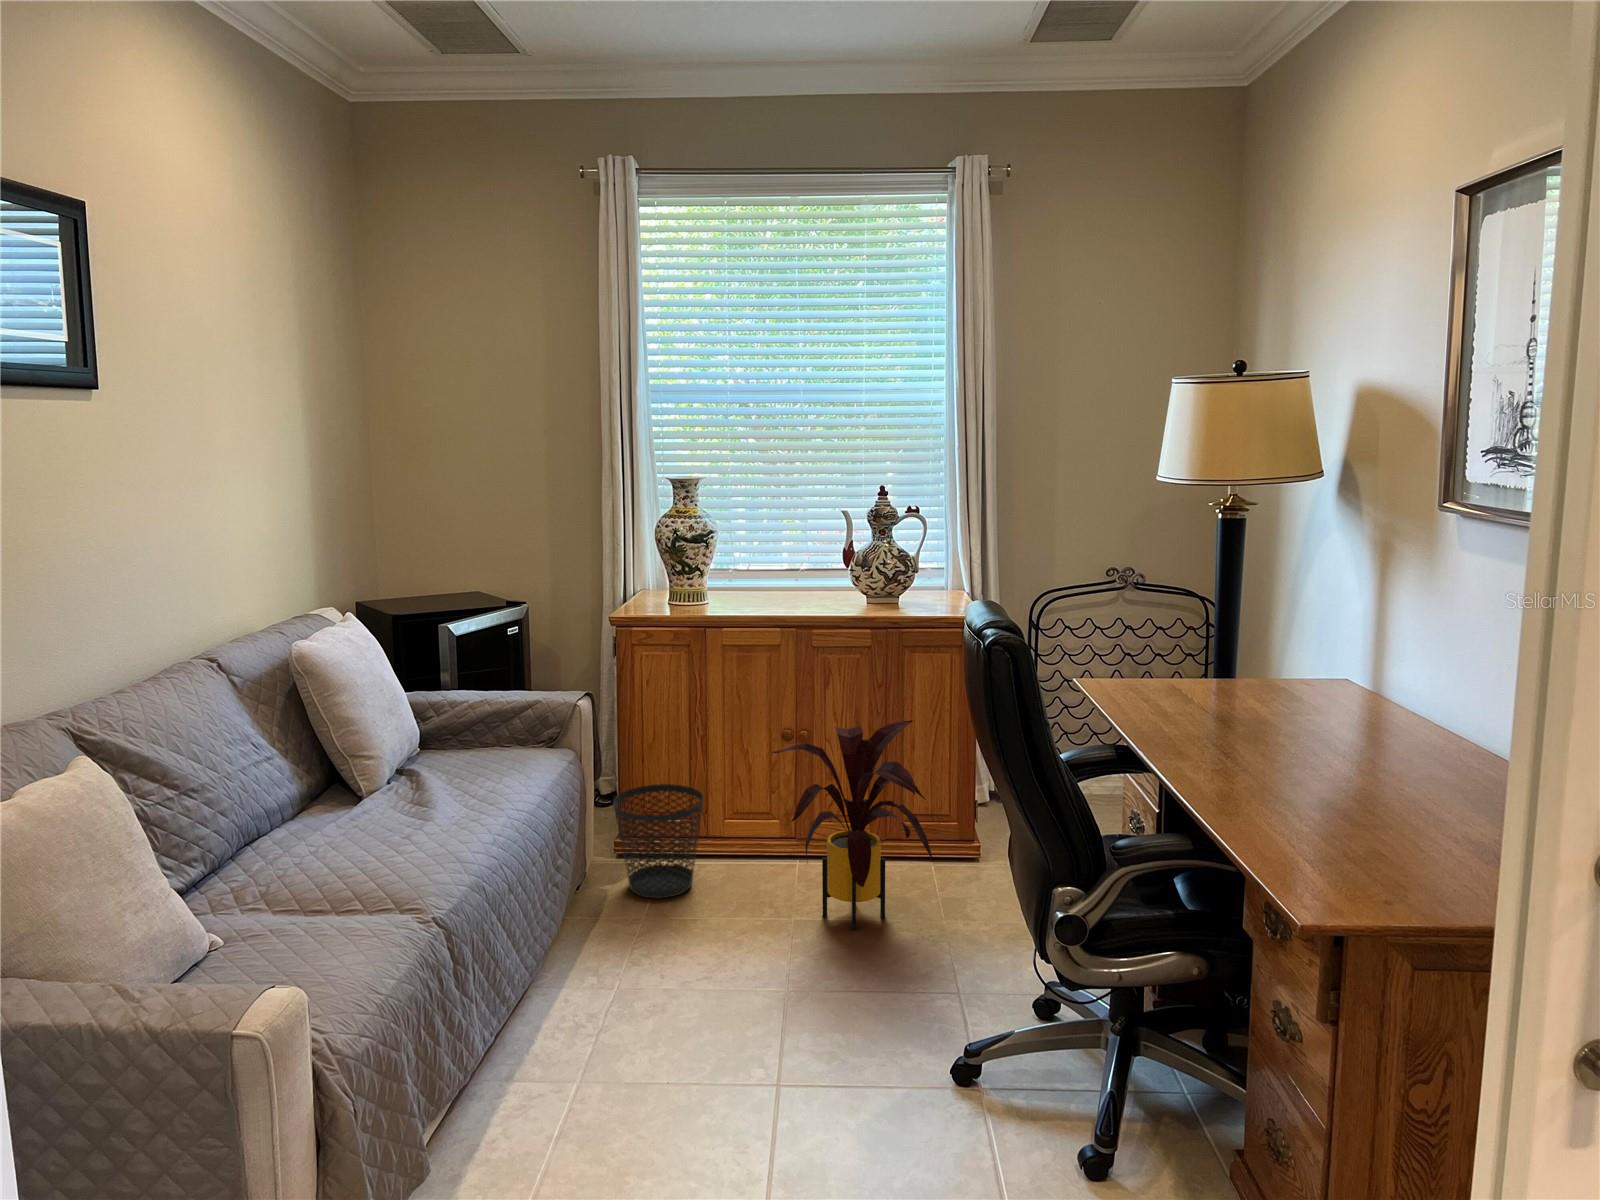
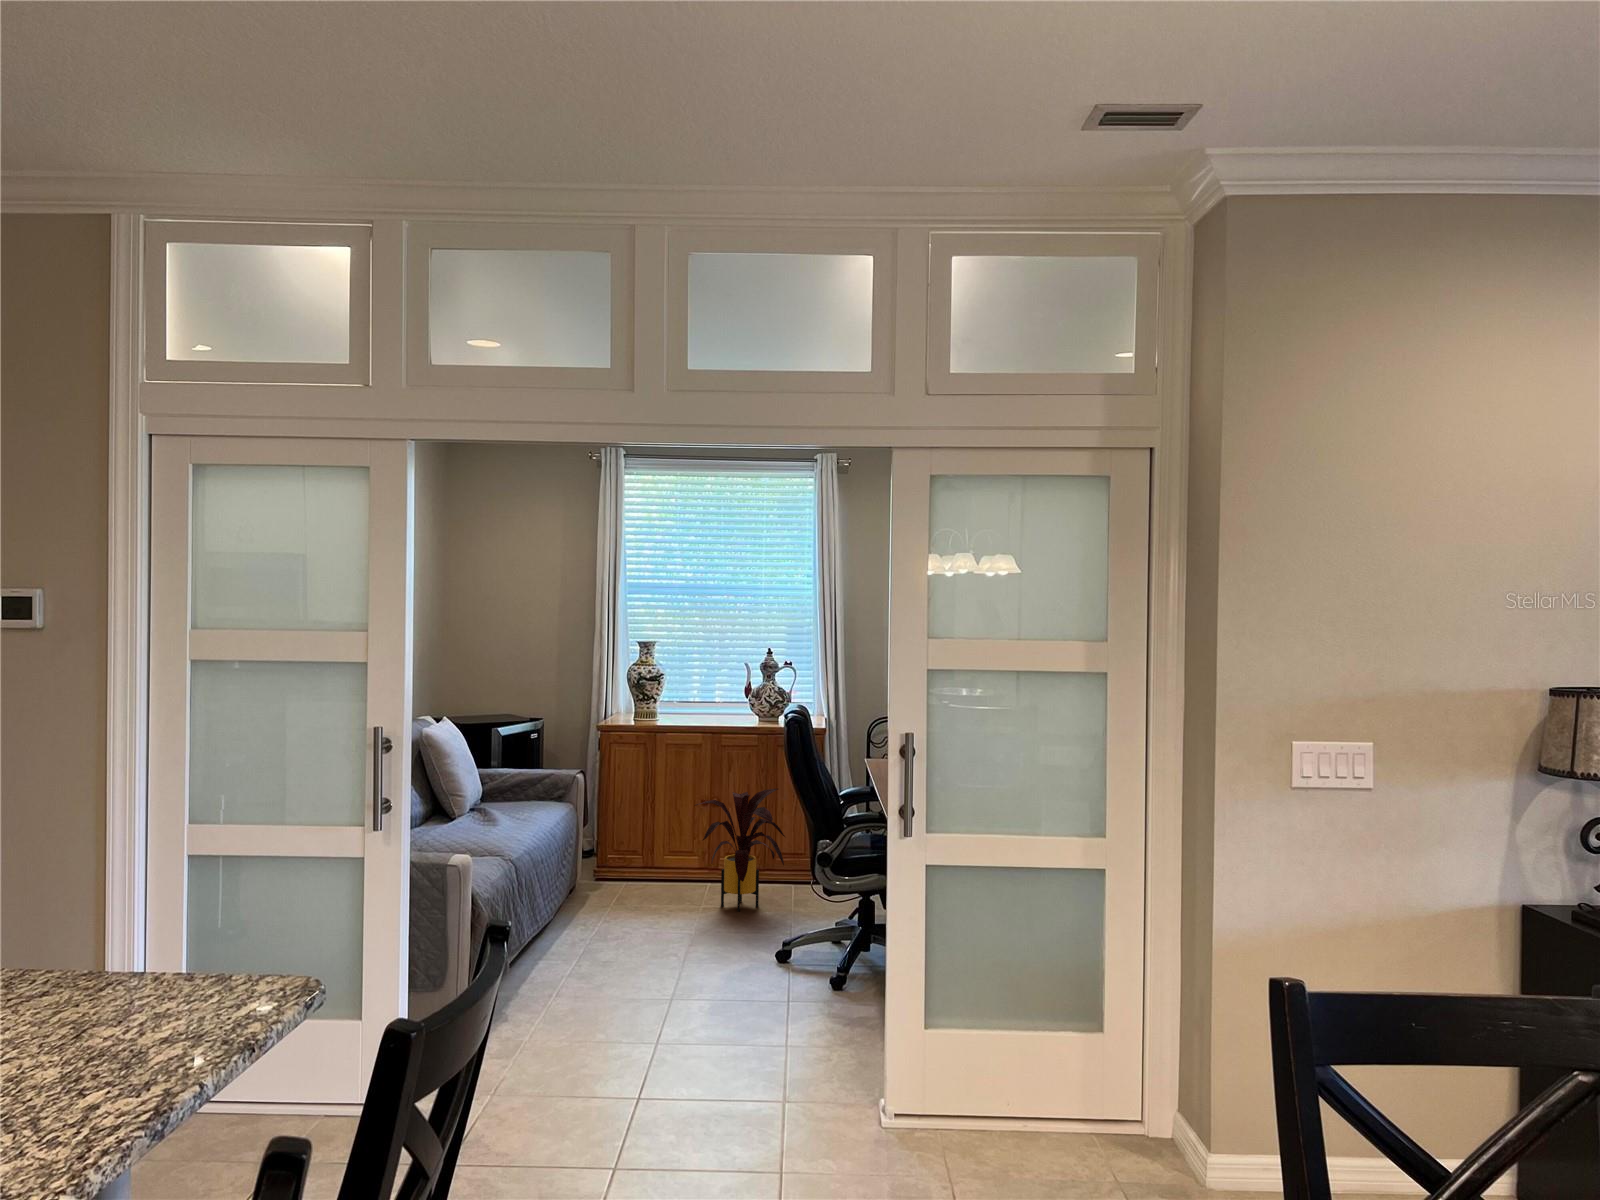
wastebasket: present [613,784,703,898] -> none [596,831,651,898]

